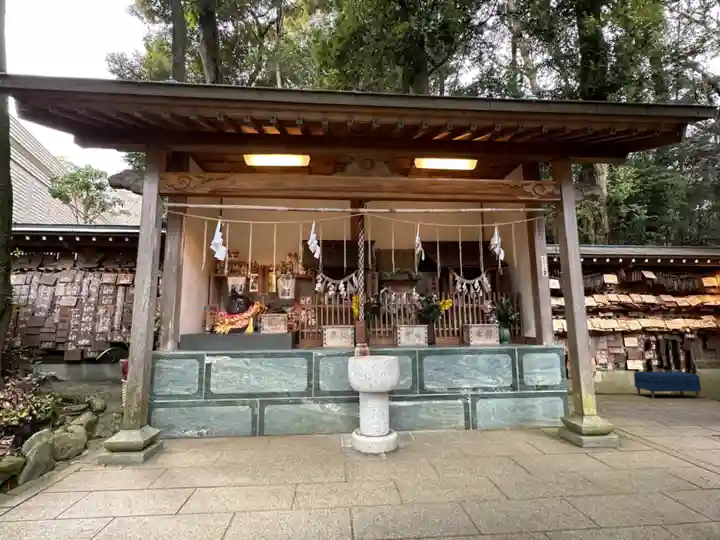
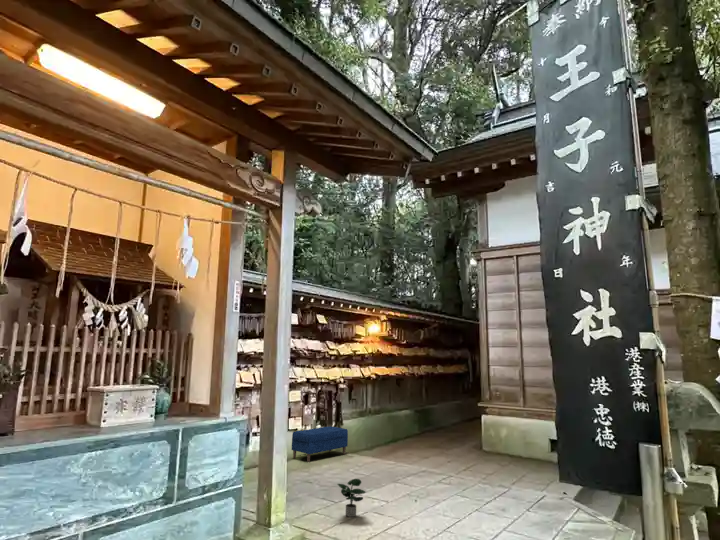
potted plant: none [657,404,689,433] -> present [338,479,366,517]

